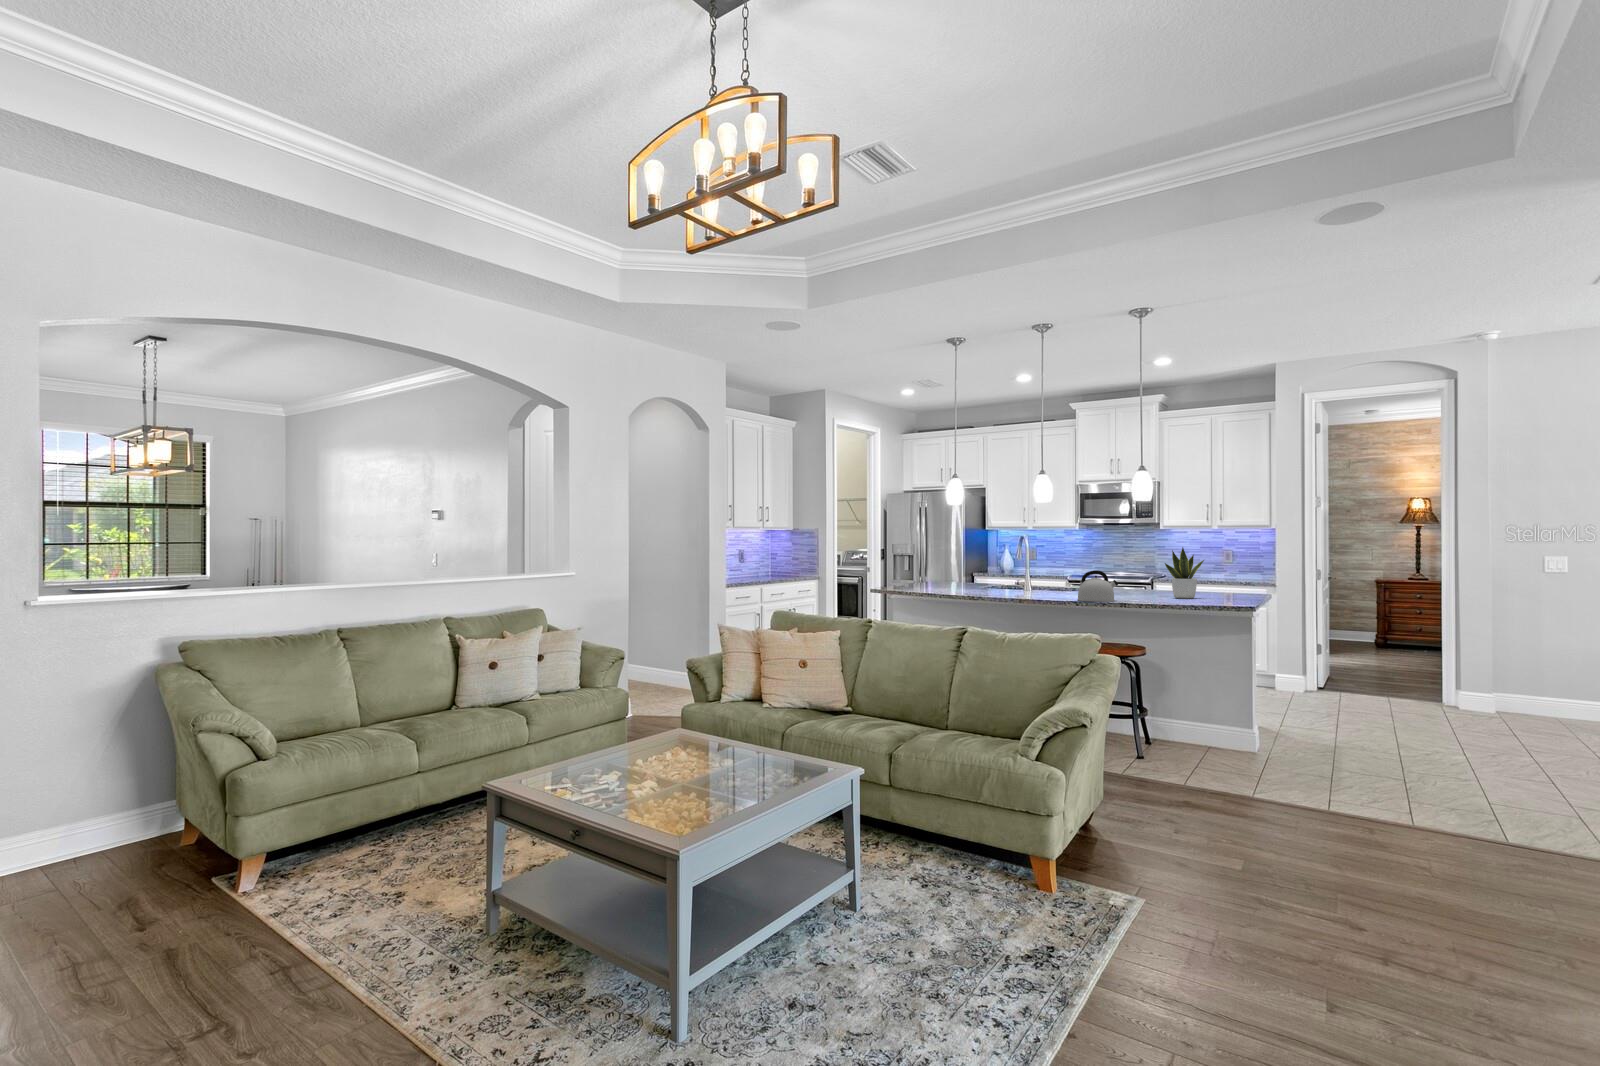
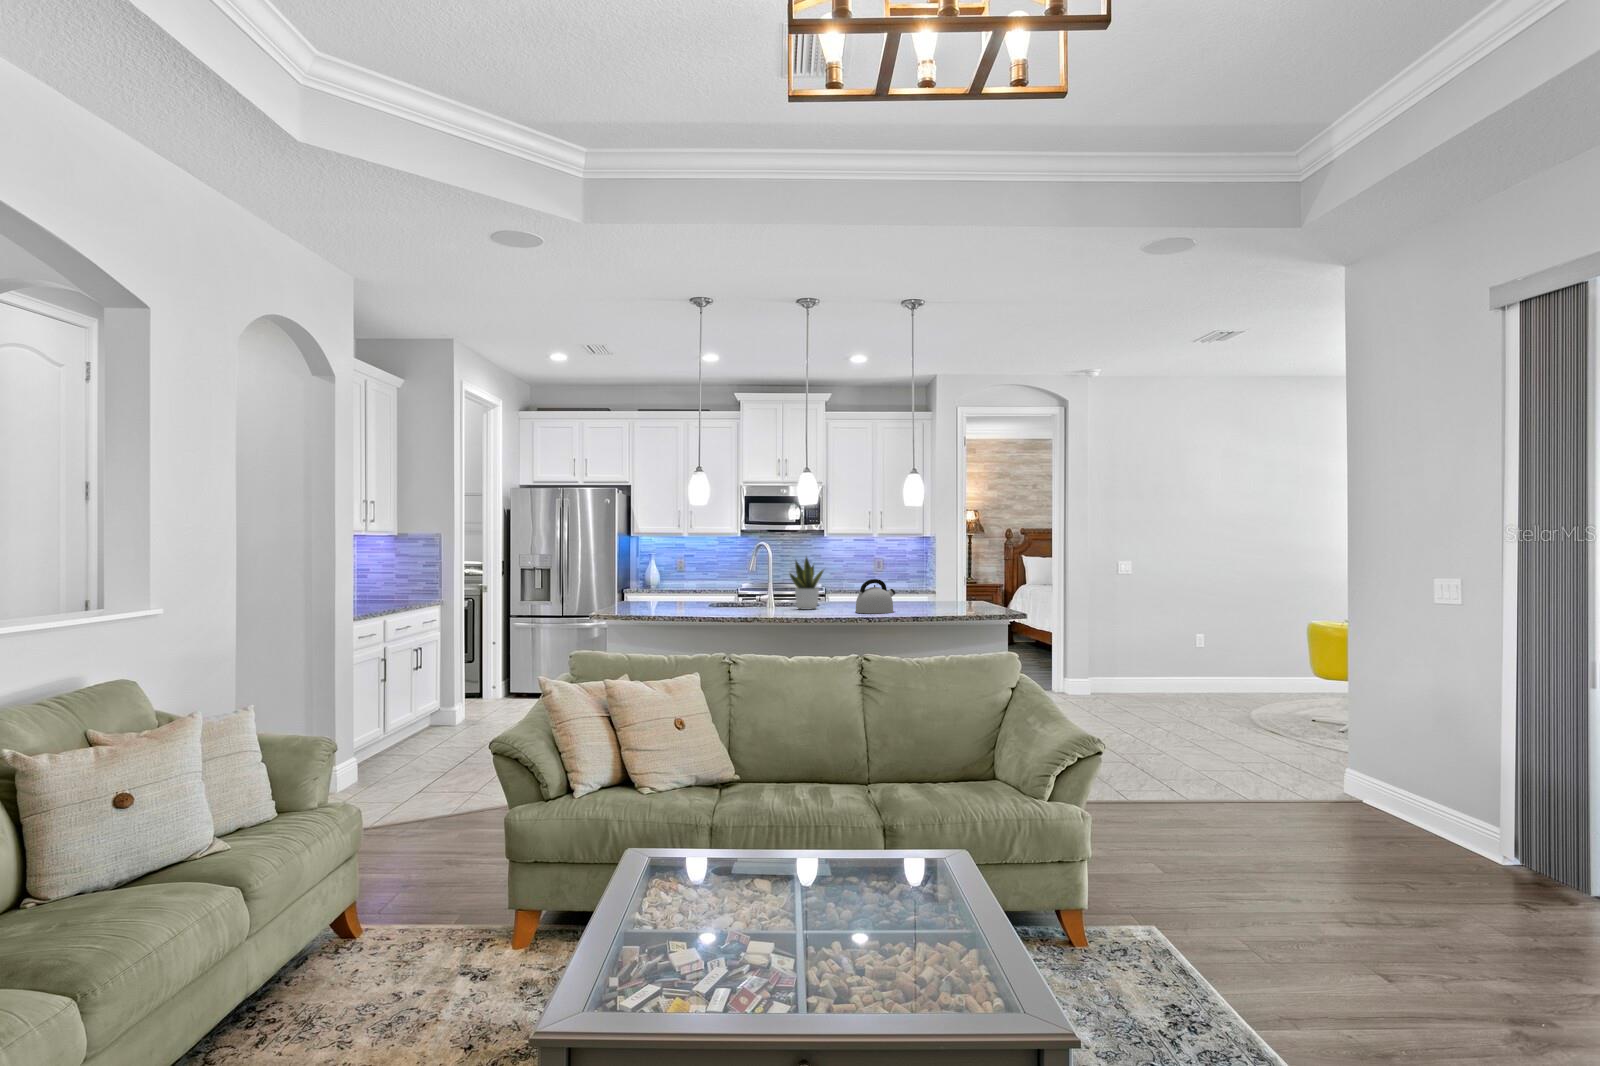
potted plant: present [1165,547,1204,599] -> present [790,557,824,610]

